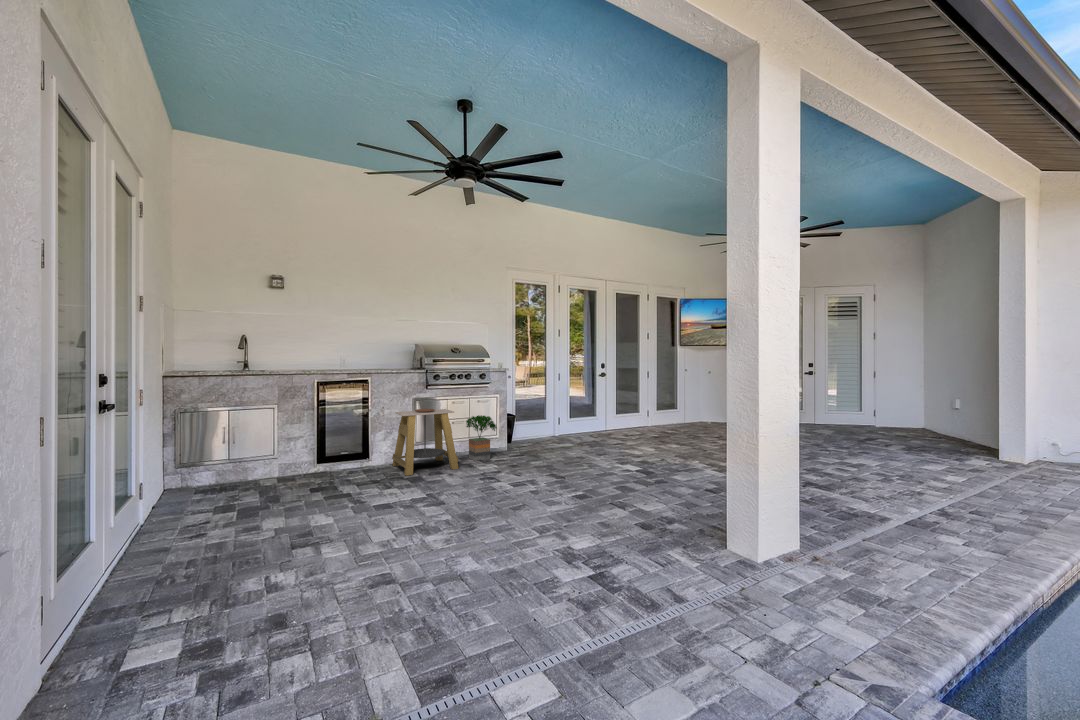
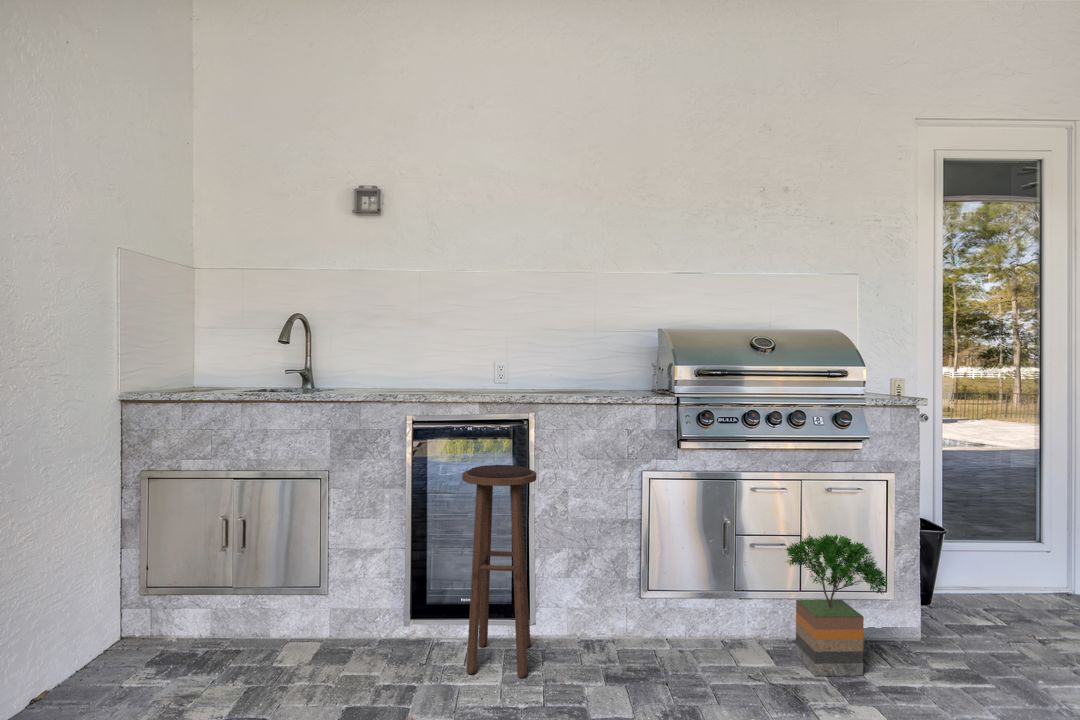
stool: none [346,397,377,476] -> present [462,465,537,678]
side table: present [392,409,459,476] -> none [583,506,757,707]

